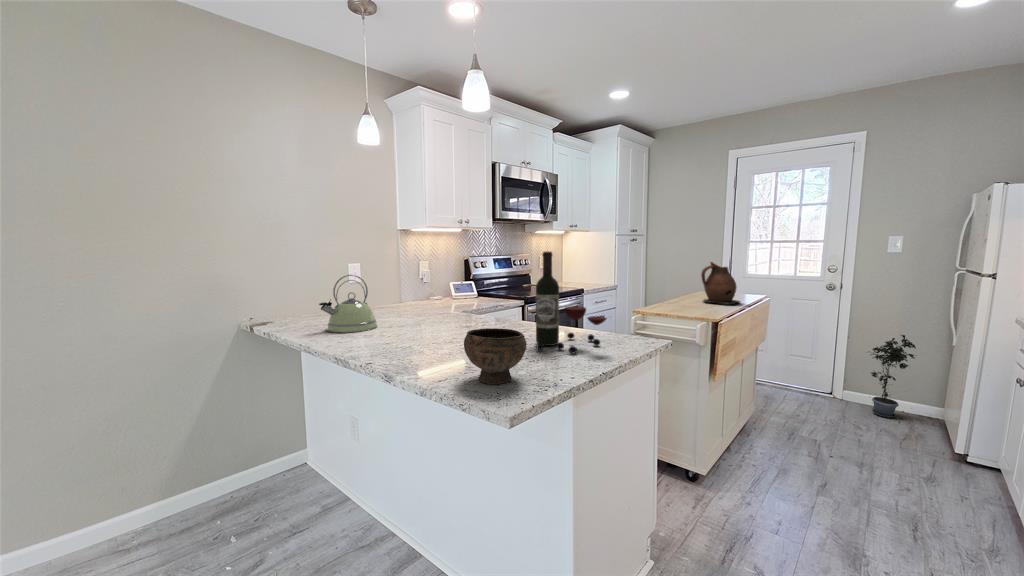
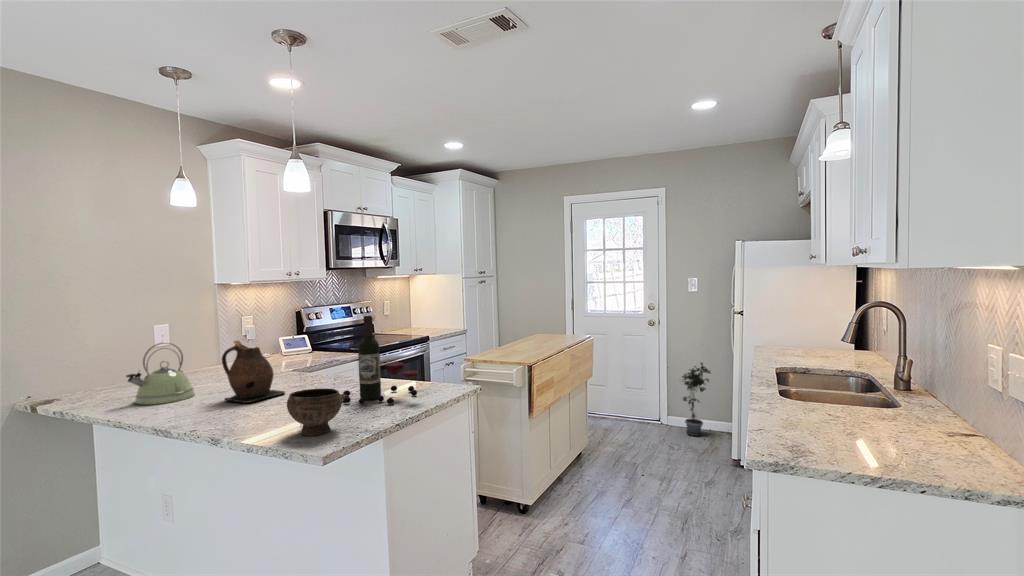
ceramic pitcher: present [701,262,740,305] -> present [222,340,285,404]

